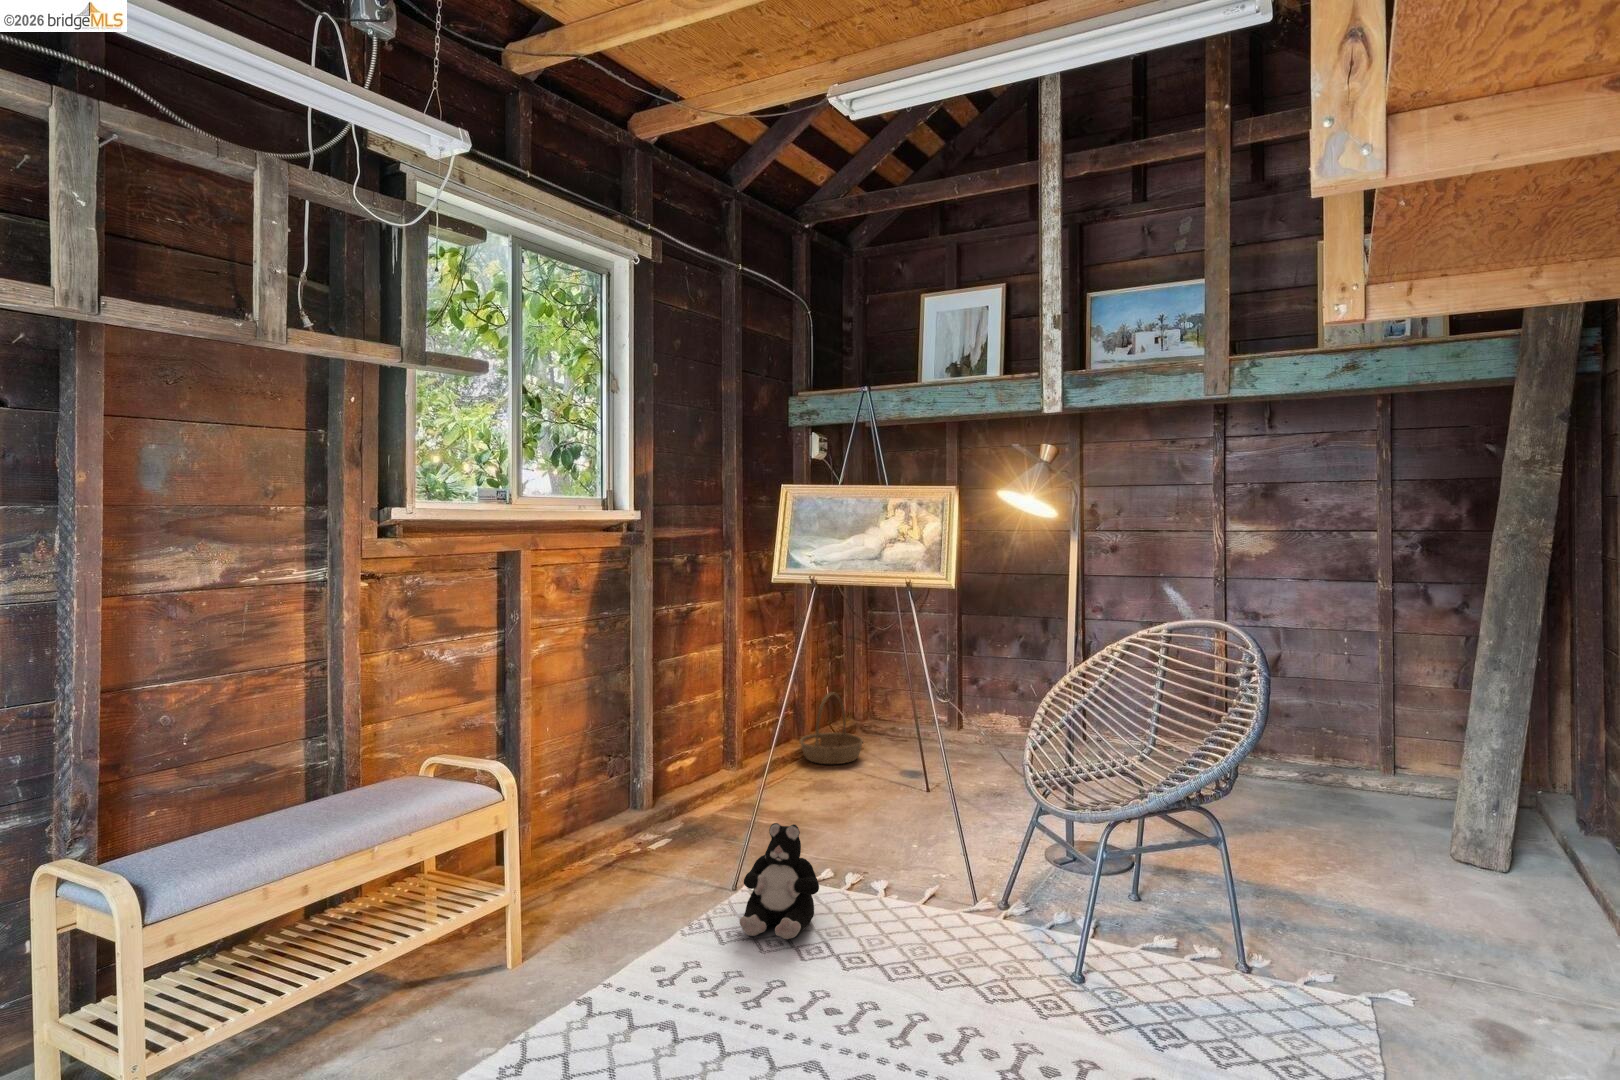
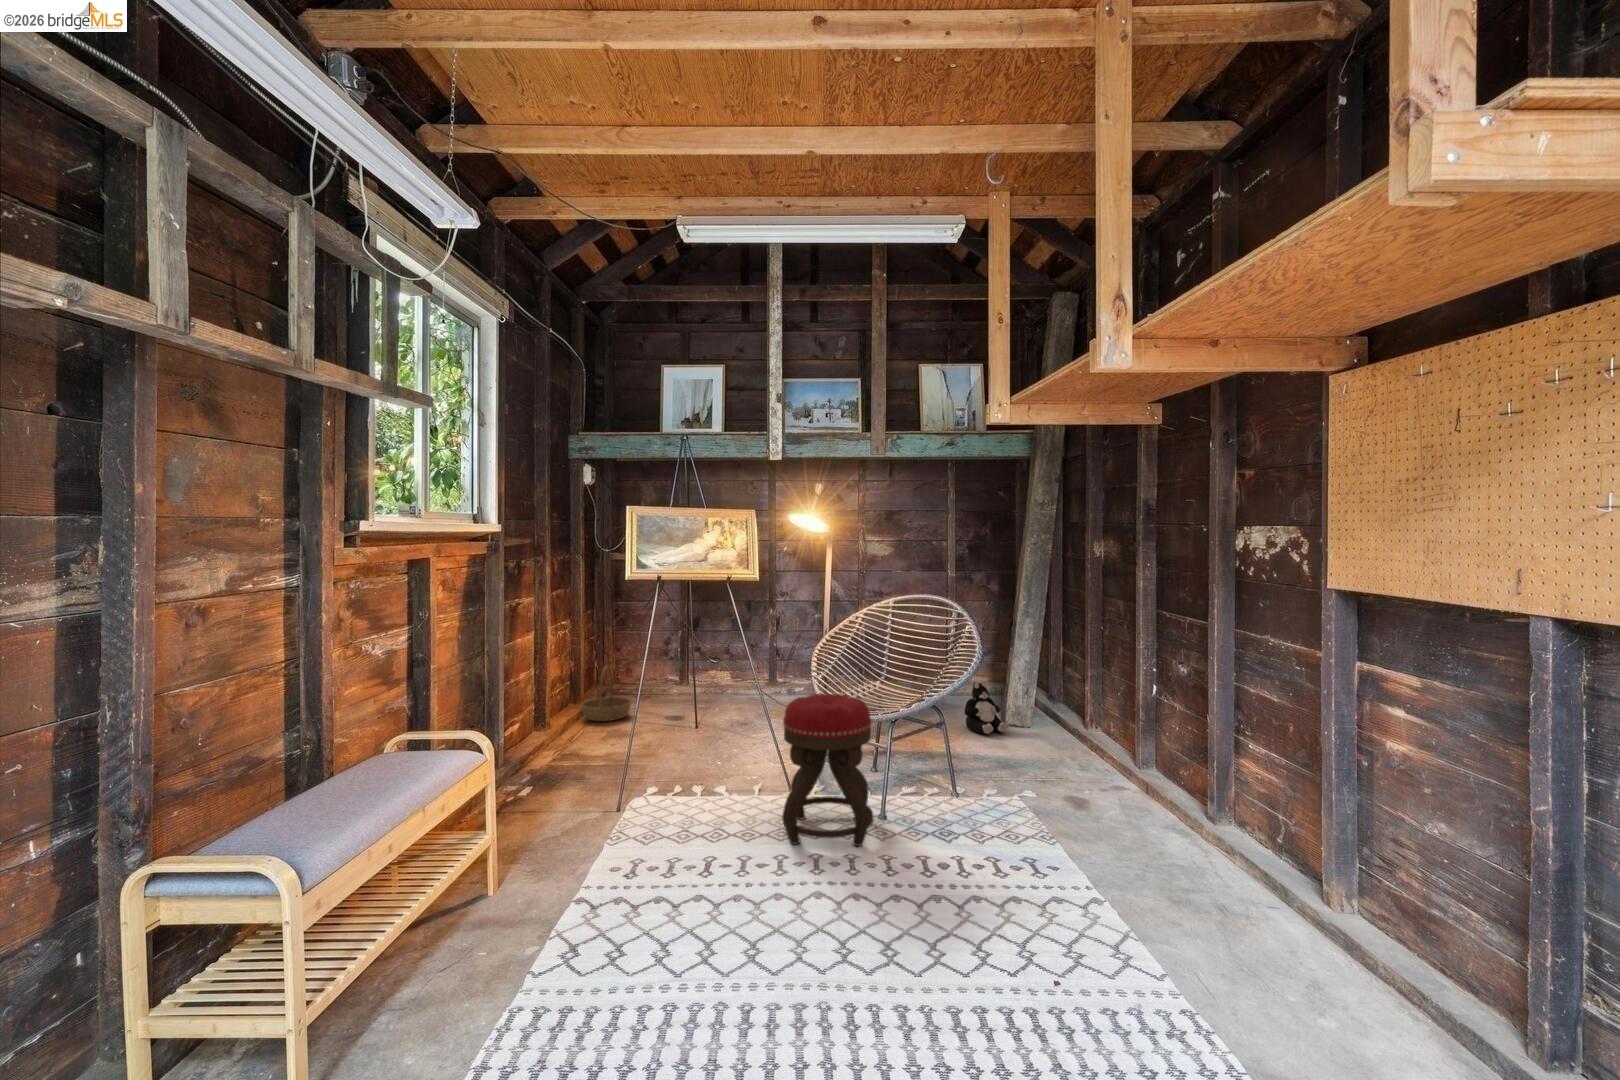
ottoman: none [886,772,1053,1032] -> present [782,694,873,846]
plush toy: present [740,823,819,940] -> present [964,682,1010,734]

